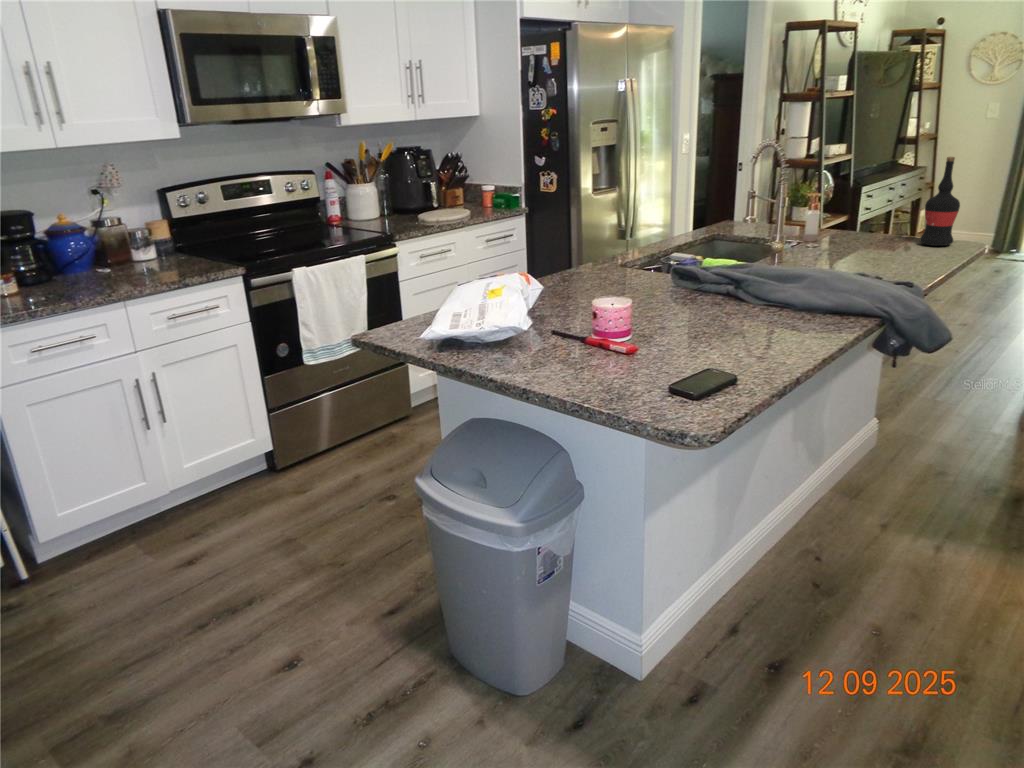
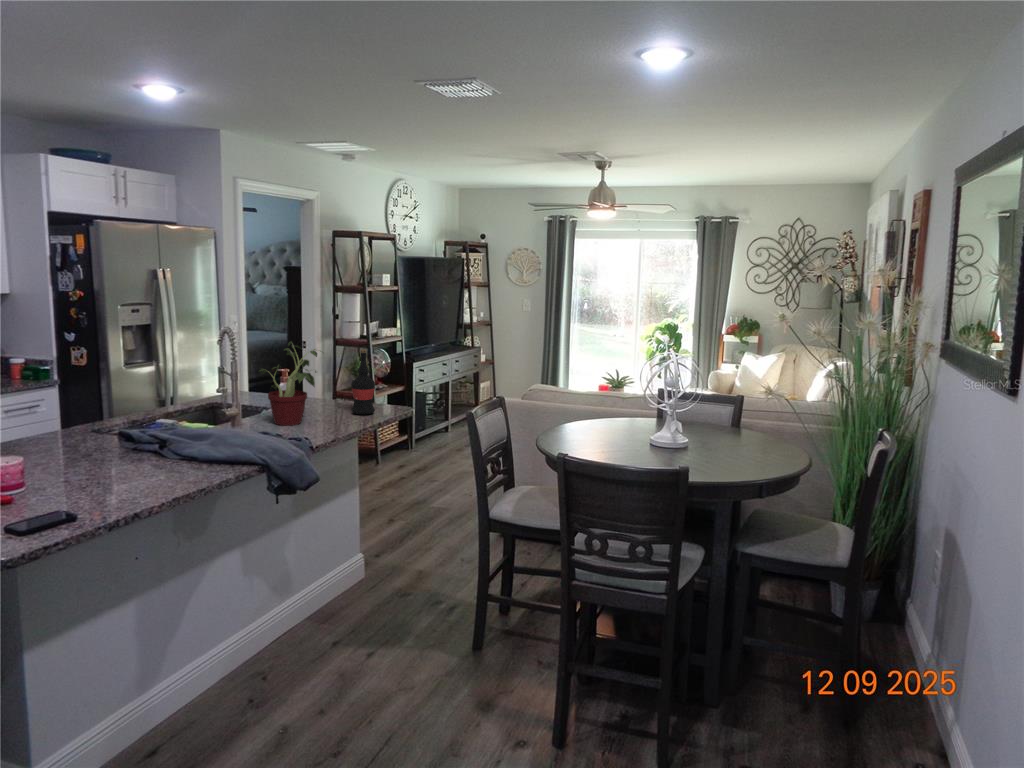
potted plant: none [823,147,910,260] -> present [260,342,321,426]

